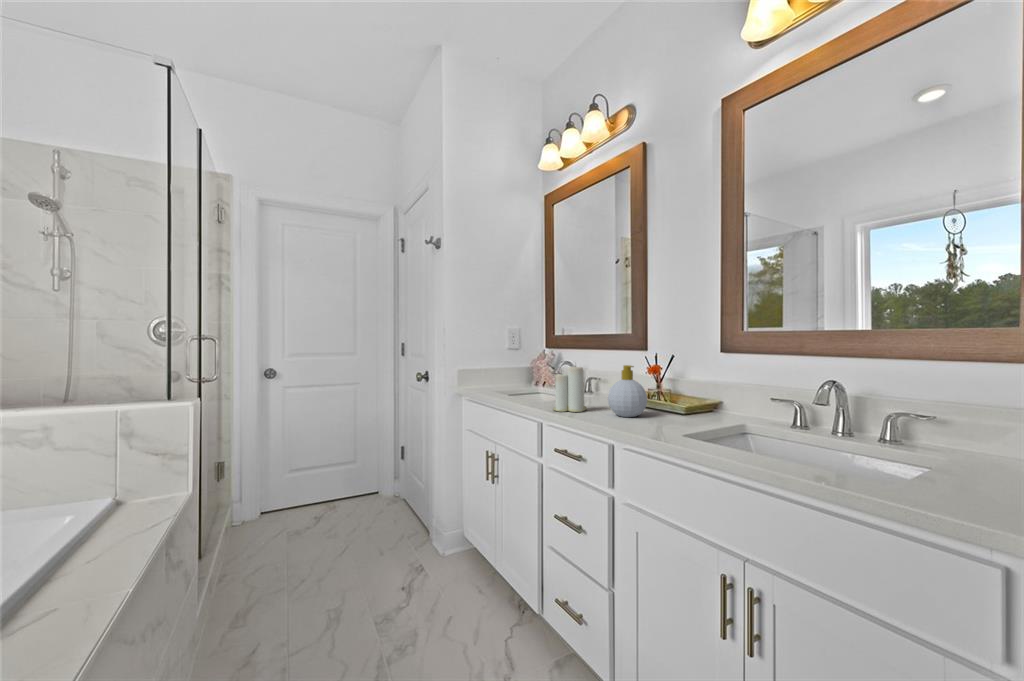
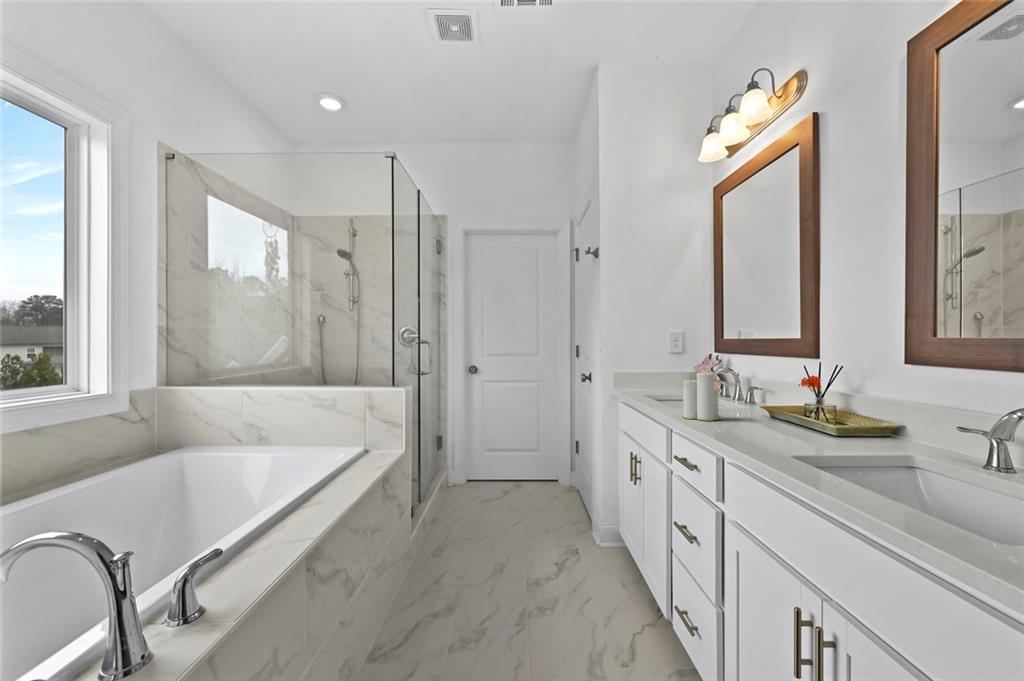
soap bottle: present [608,365,647,417] -> none [735,374,785,431]

